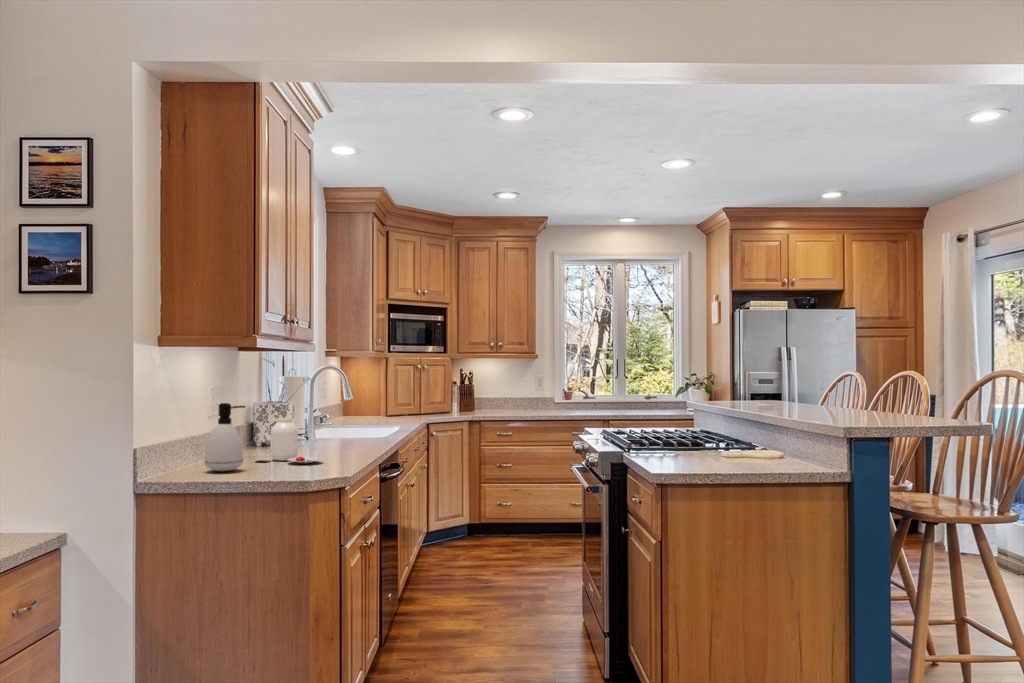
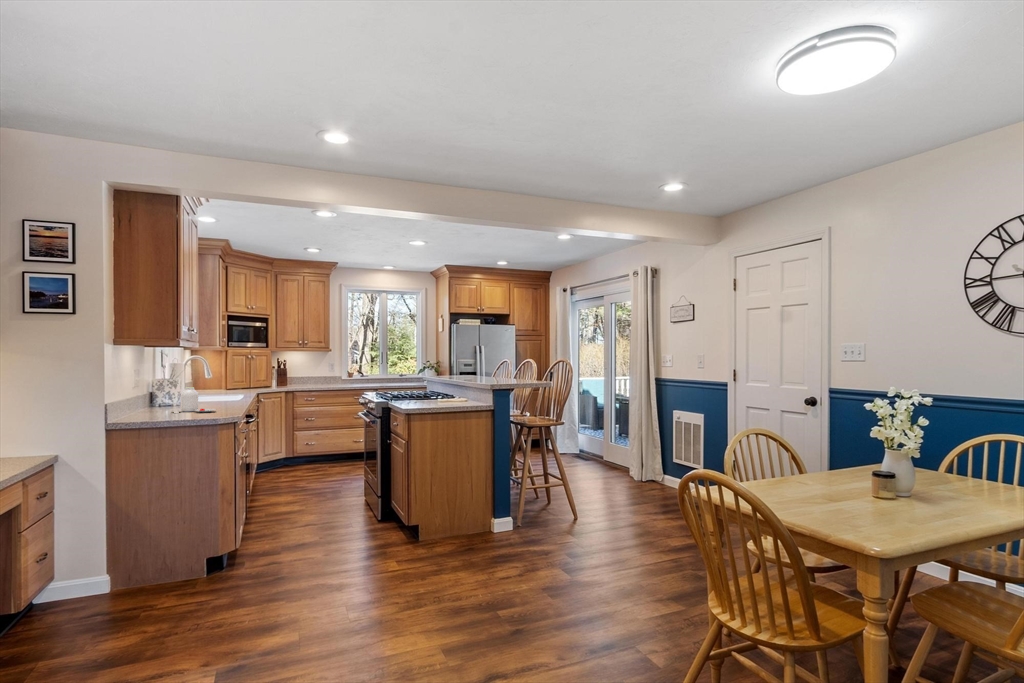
soap dispenser: present [204,403,245,471] -> none [147,378,173,417]

